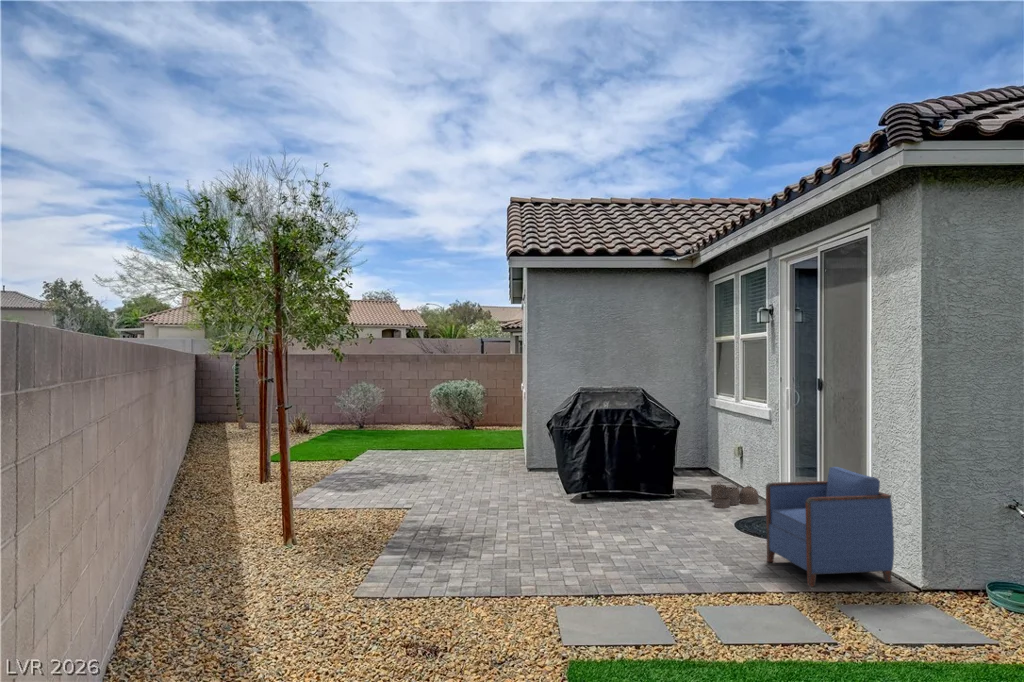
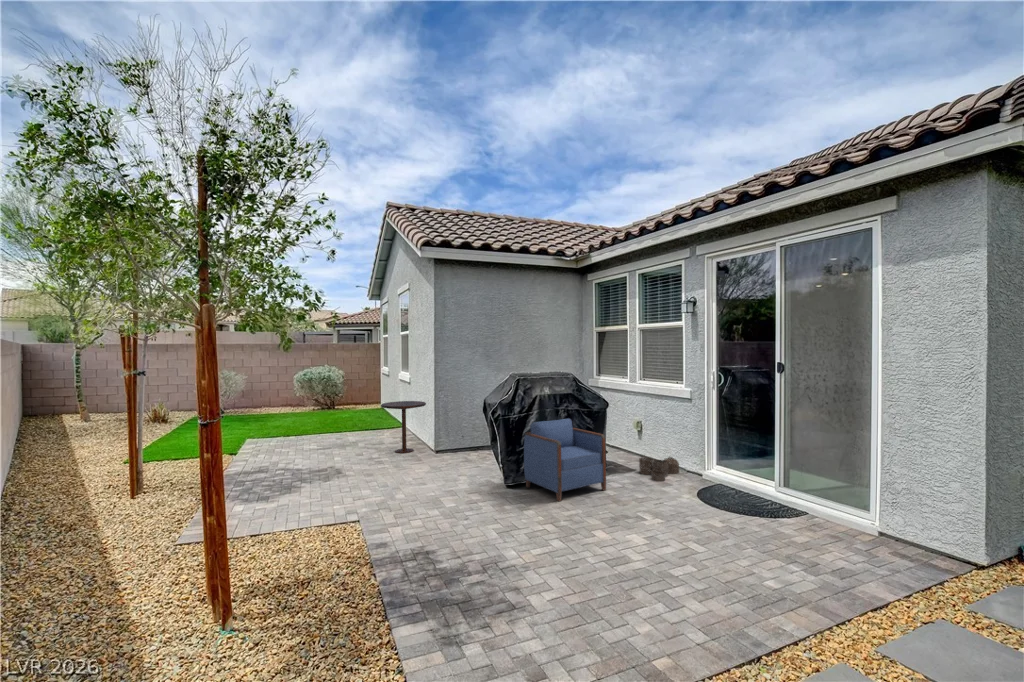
pedestal table: none [475,416,522,470] -> present [381,401,426,453]
armchair: present [766,467,894,587] -> present [524,419,606,501]

